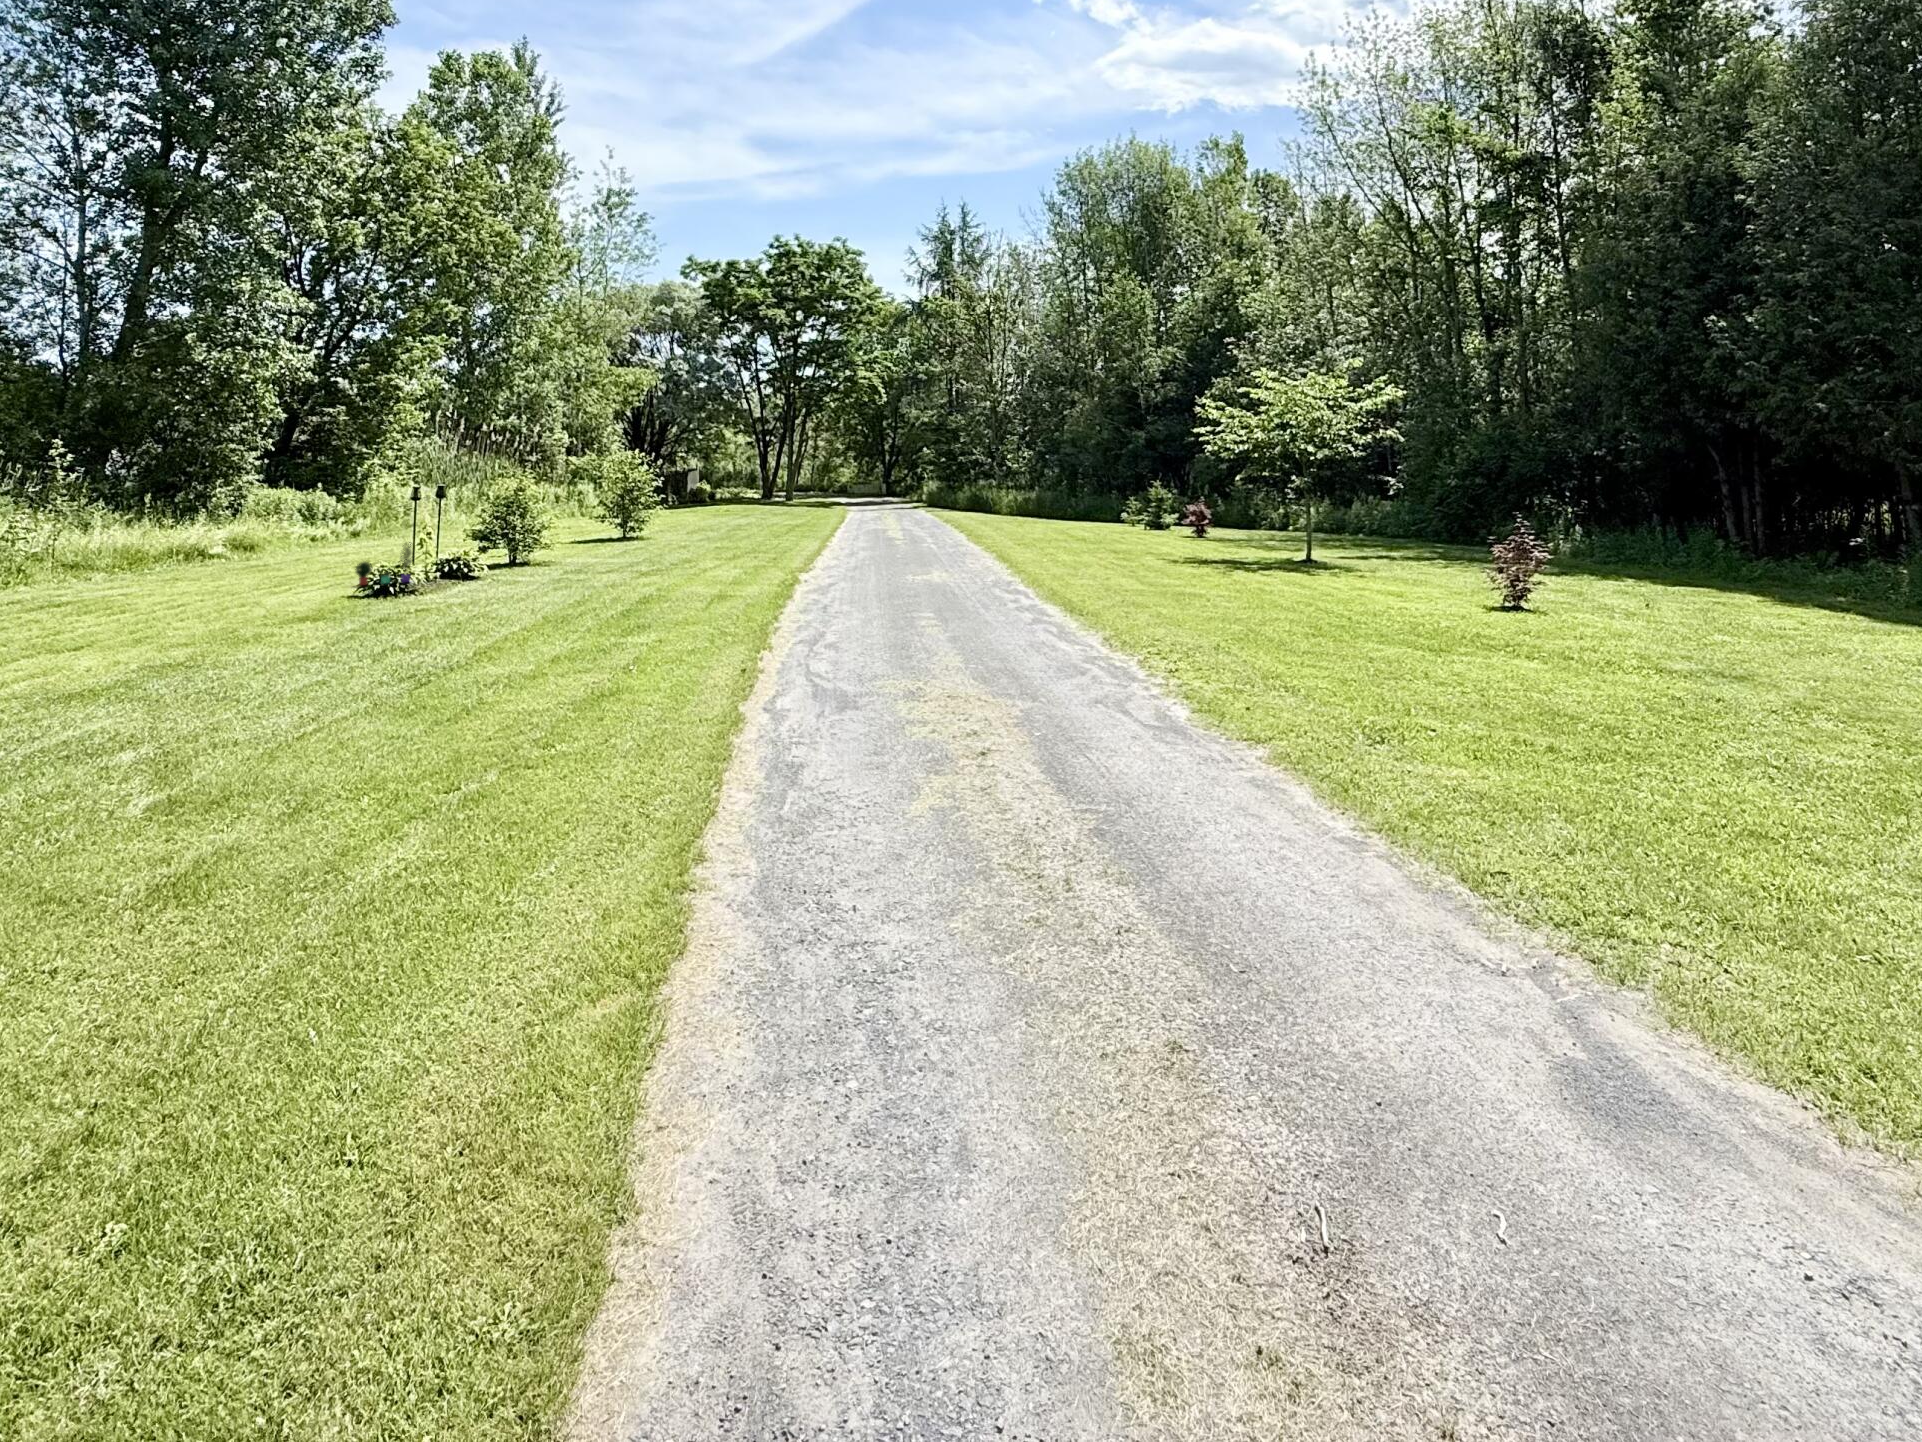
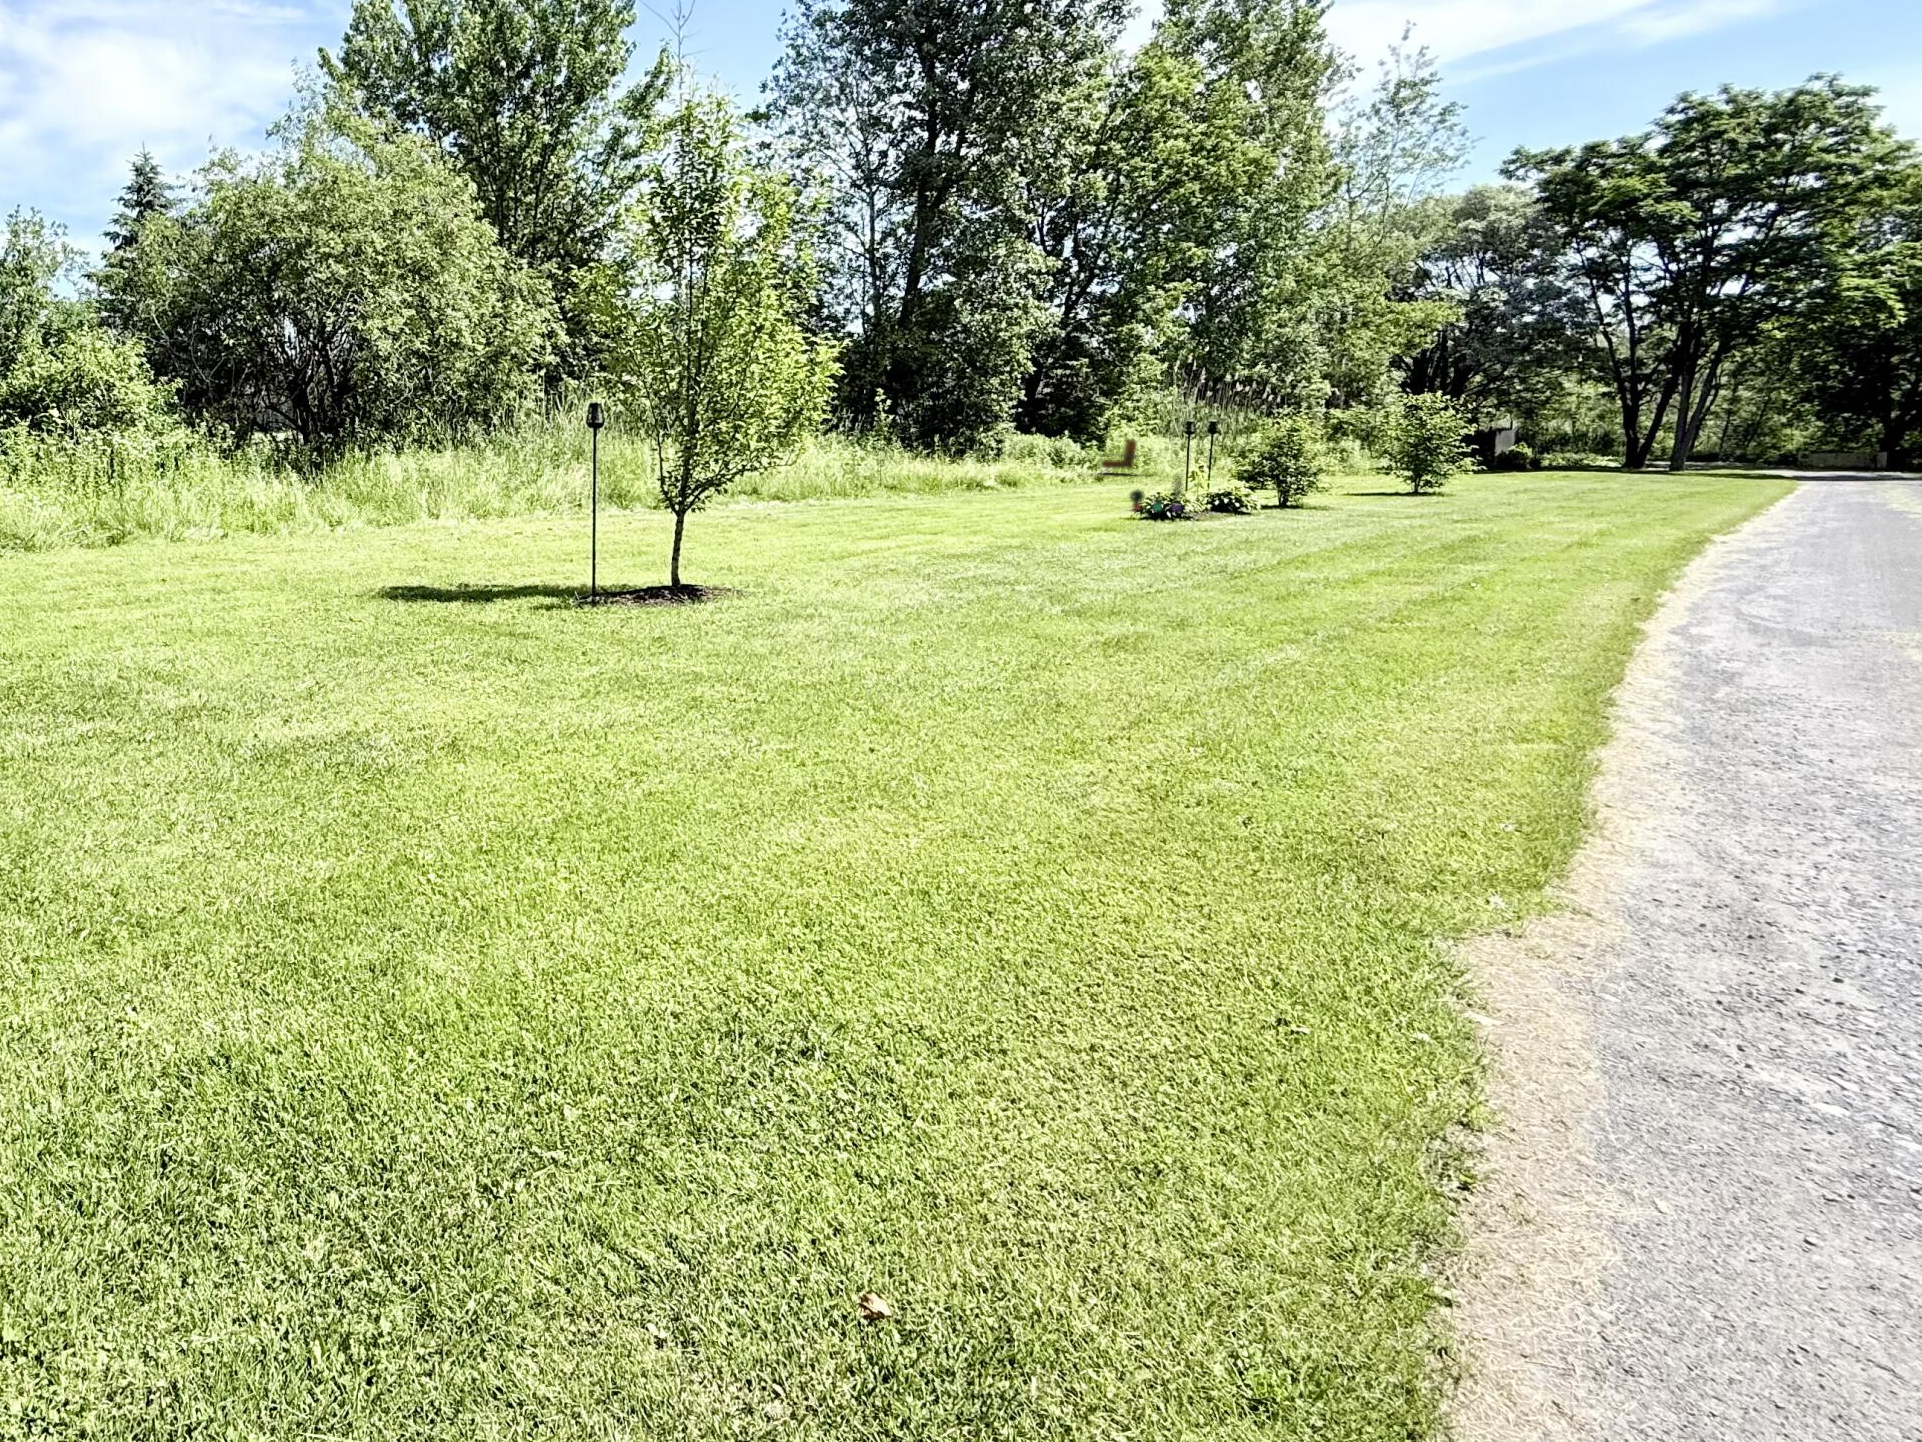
lounge chair: none [354,492,395,532] -> present [1101,440,1138,476]

